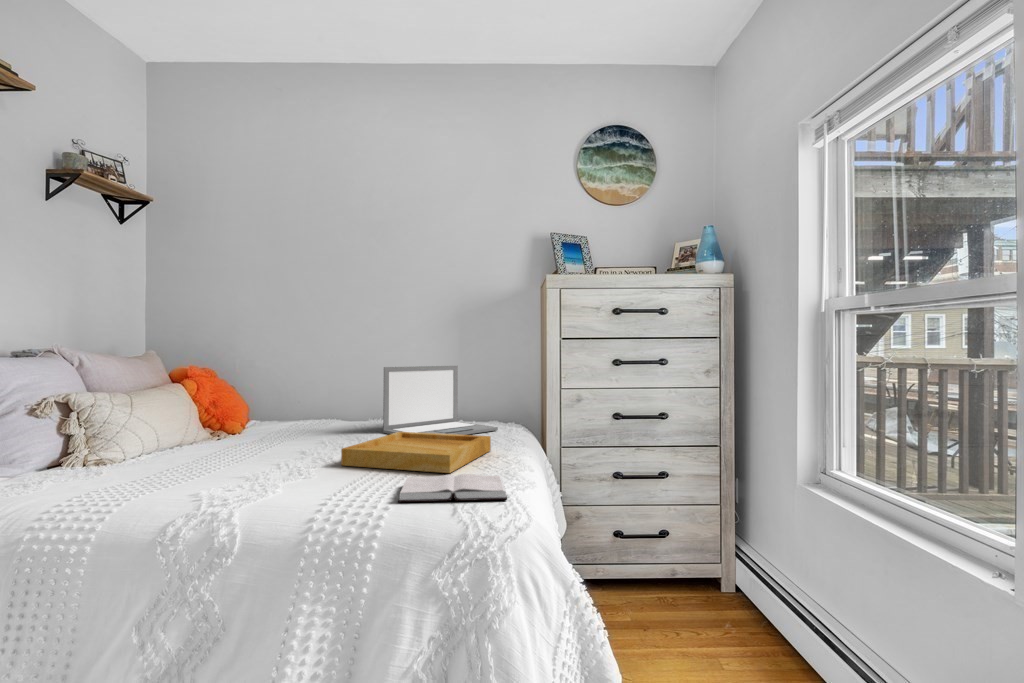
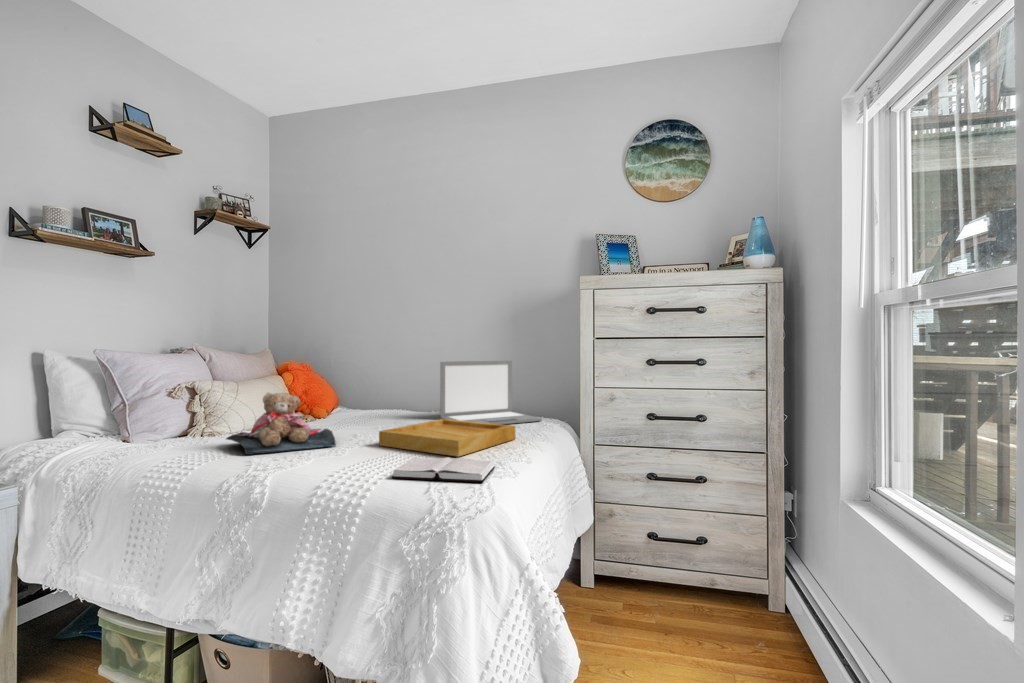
teddy bear: none [135,405,288,486] -> present [226,393,336,455]

